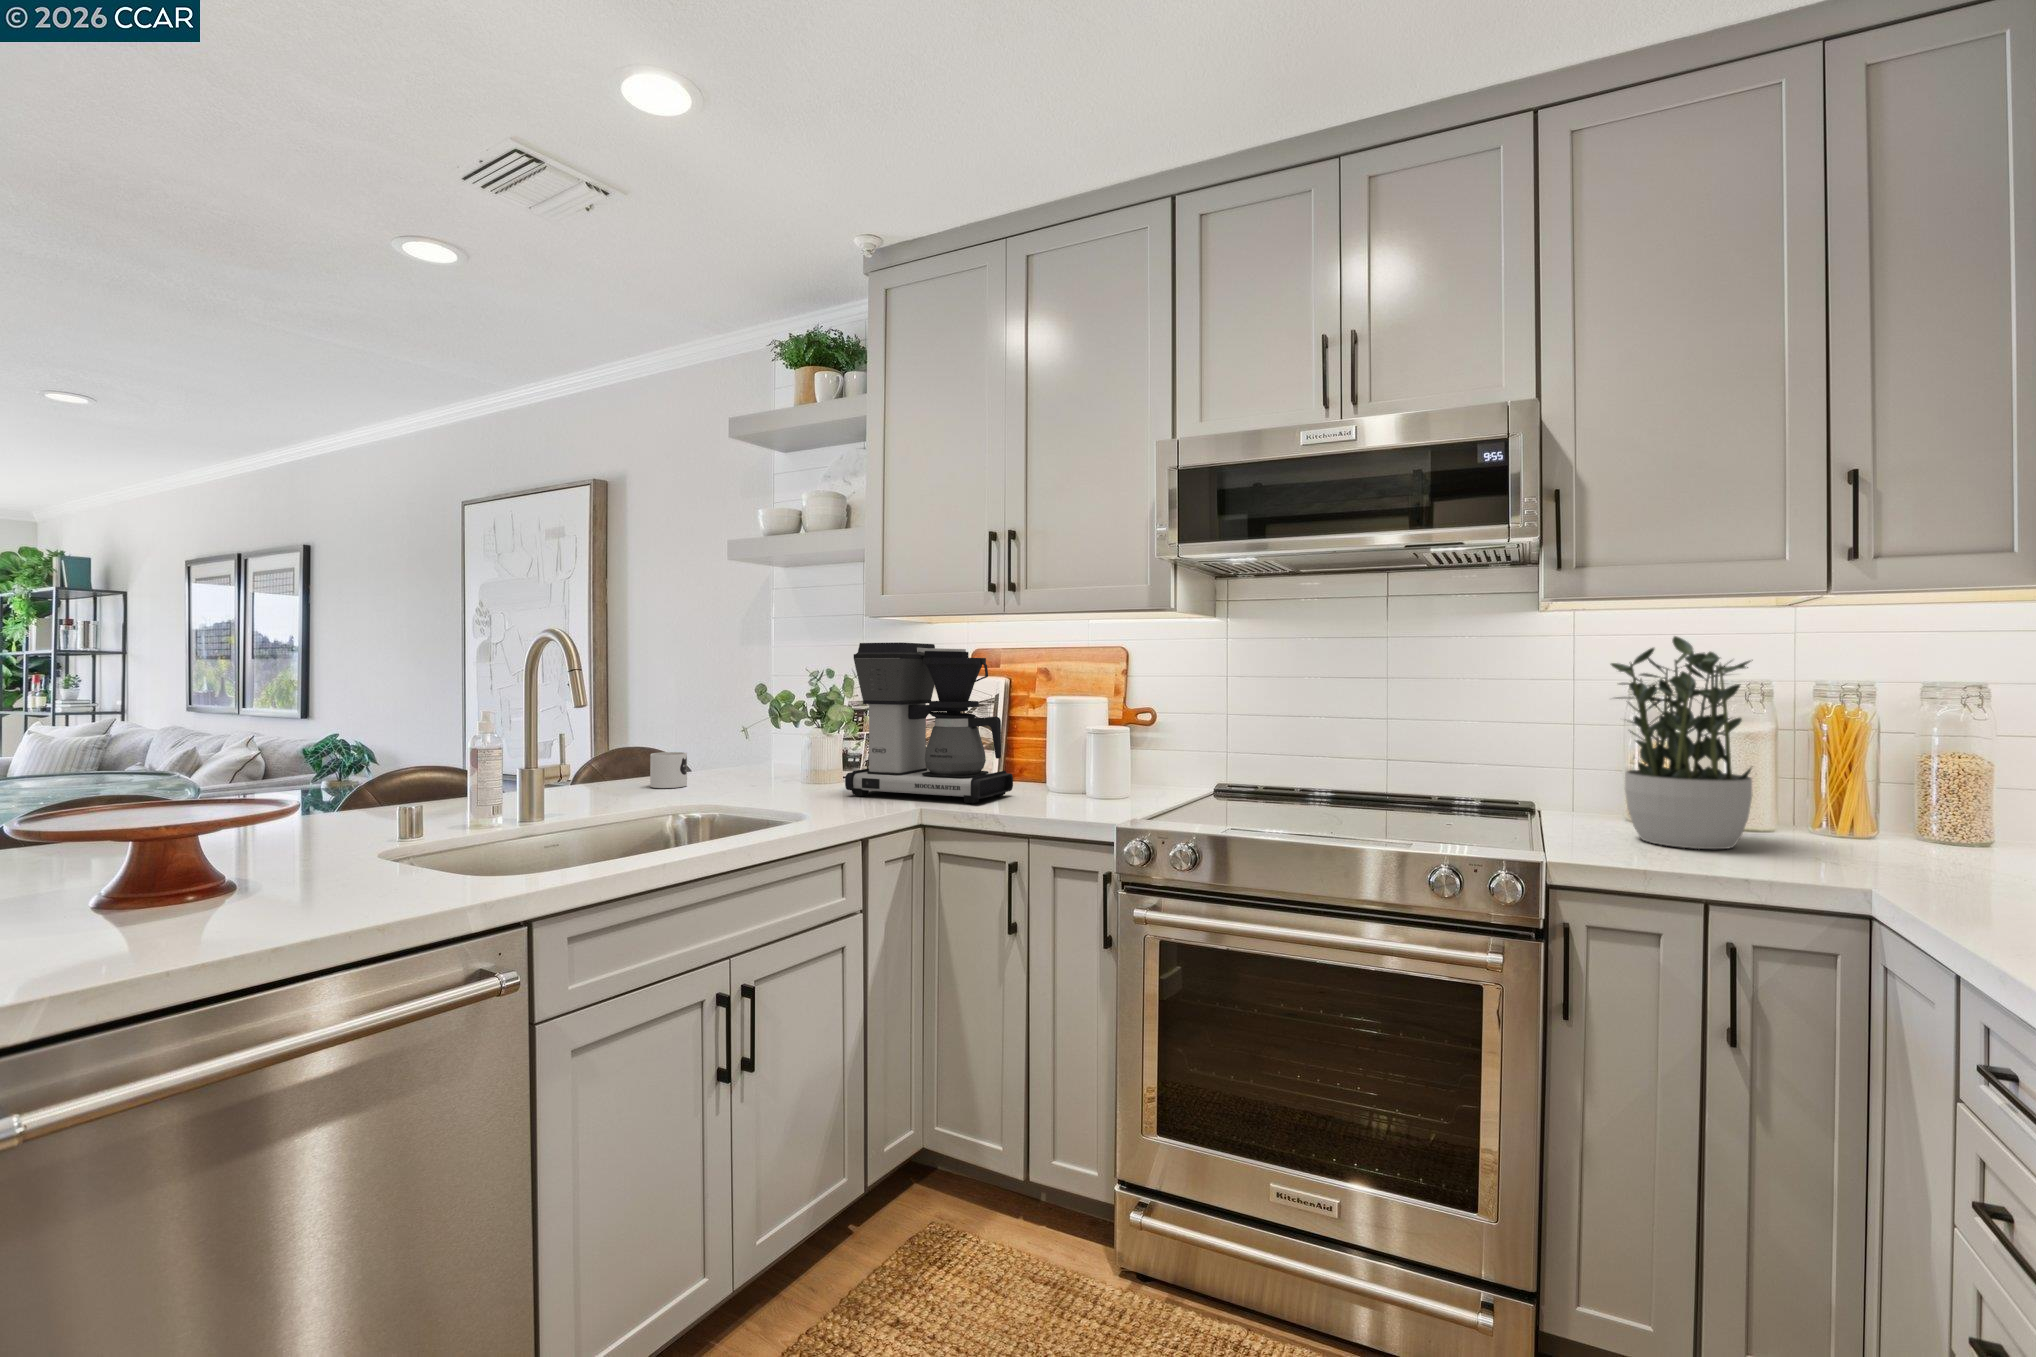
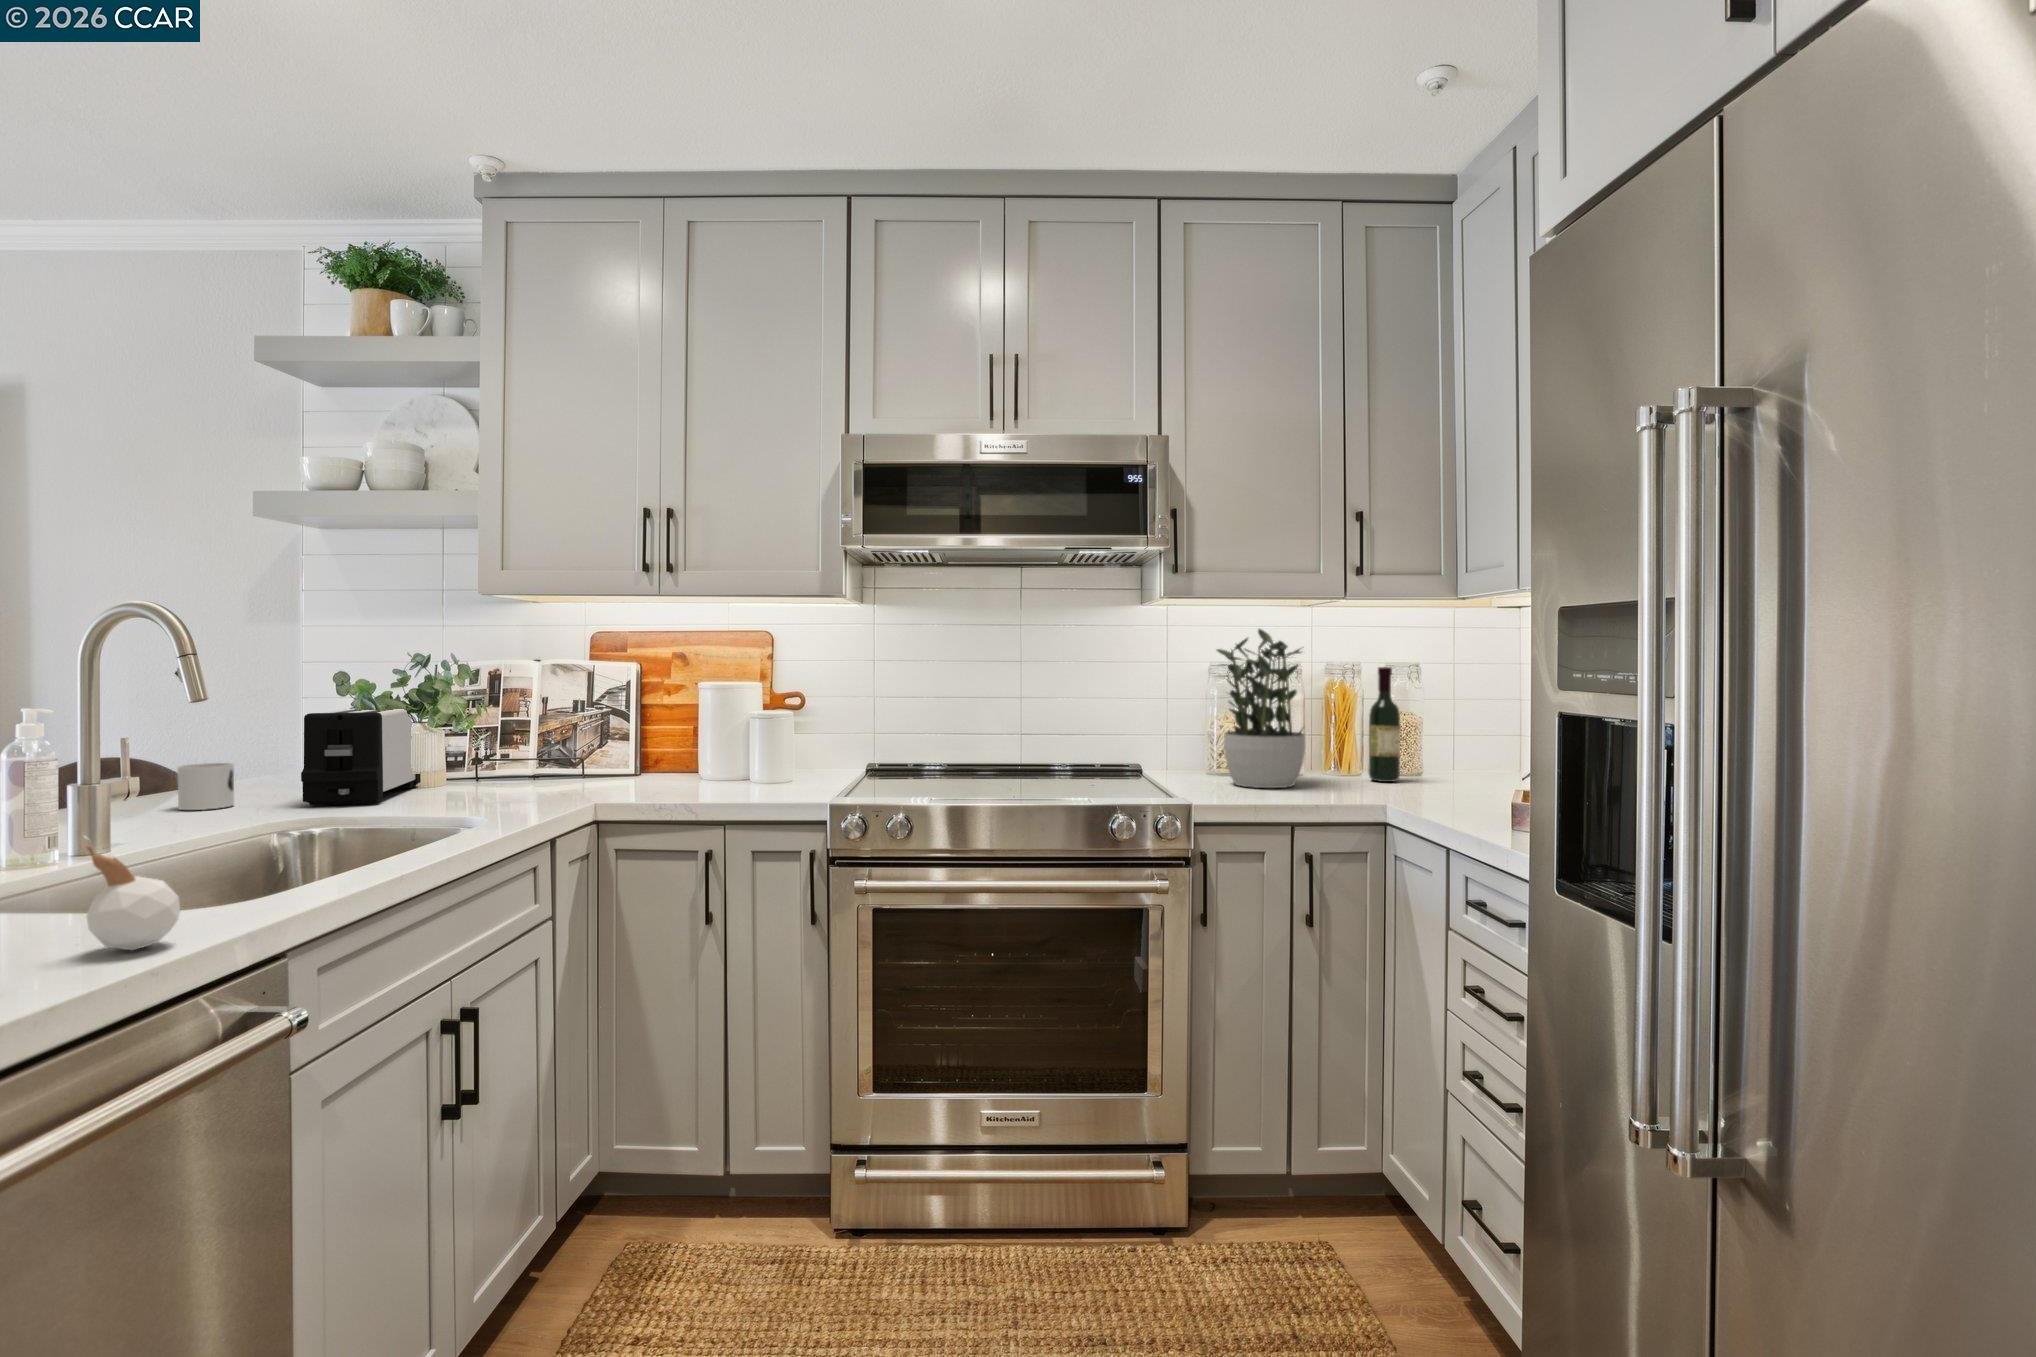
coffee maker: present [845,642,1013,803] -> none [485,626,682,800]
wine bottle: none [1874,689,1932,855] -> present [1368,667,1401,782]
toaster: none [721,712,825,791] -> present [301,707,421,805]
candle: none [378,801,447,899] -> present [82,833,180,950]

